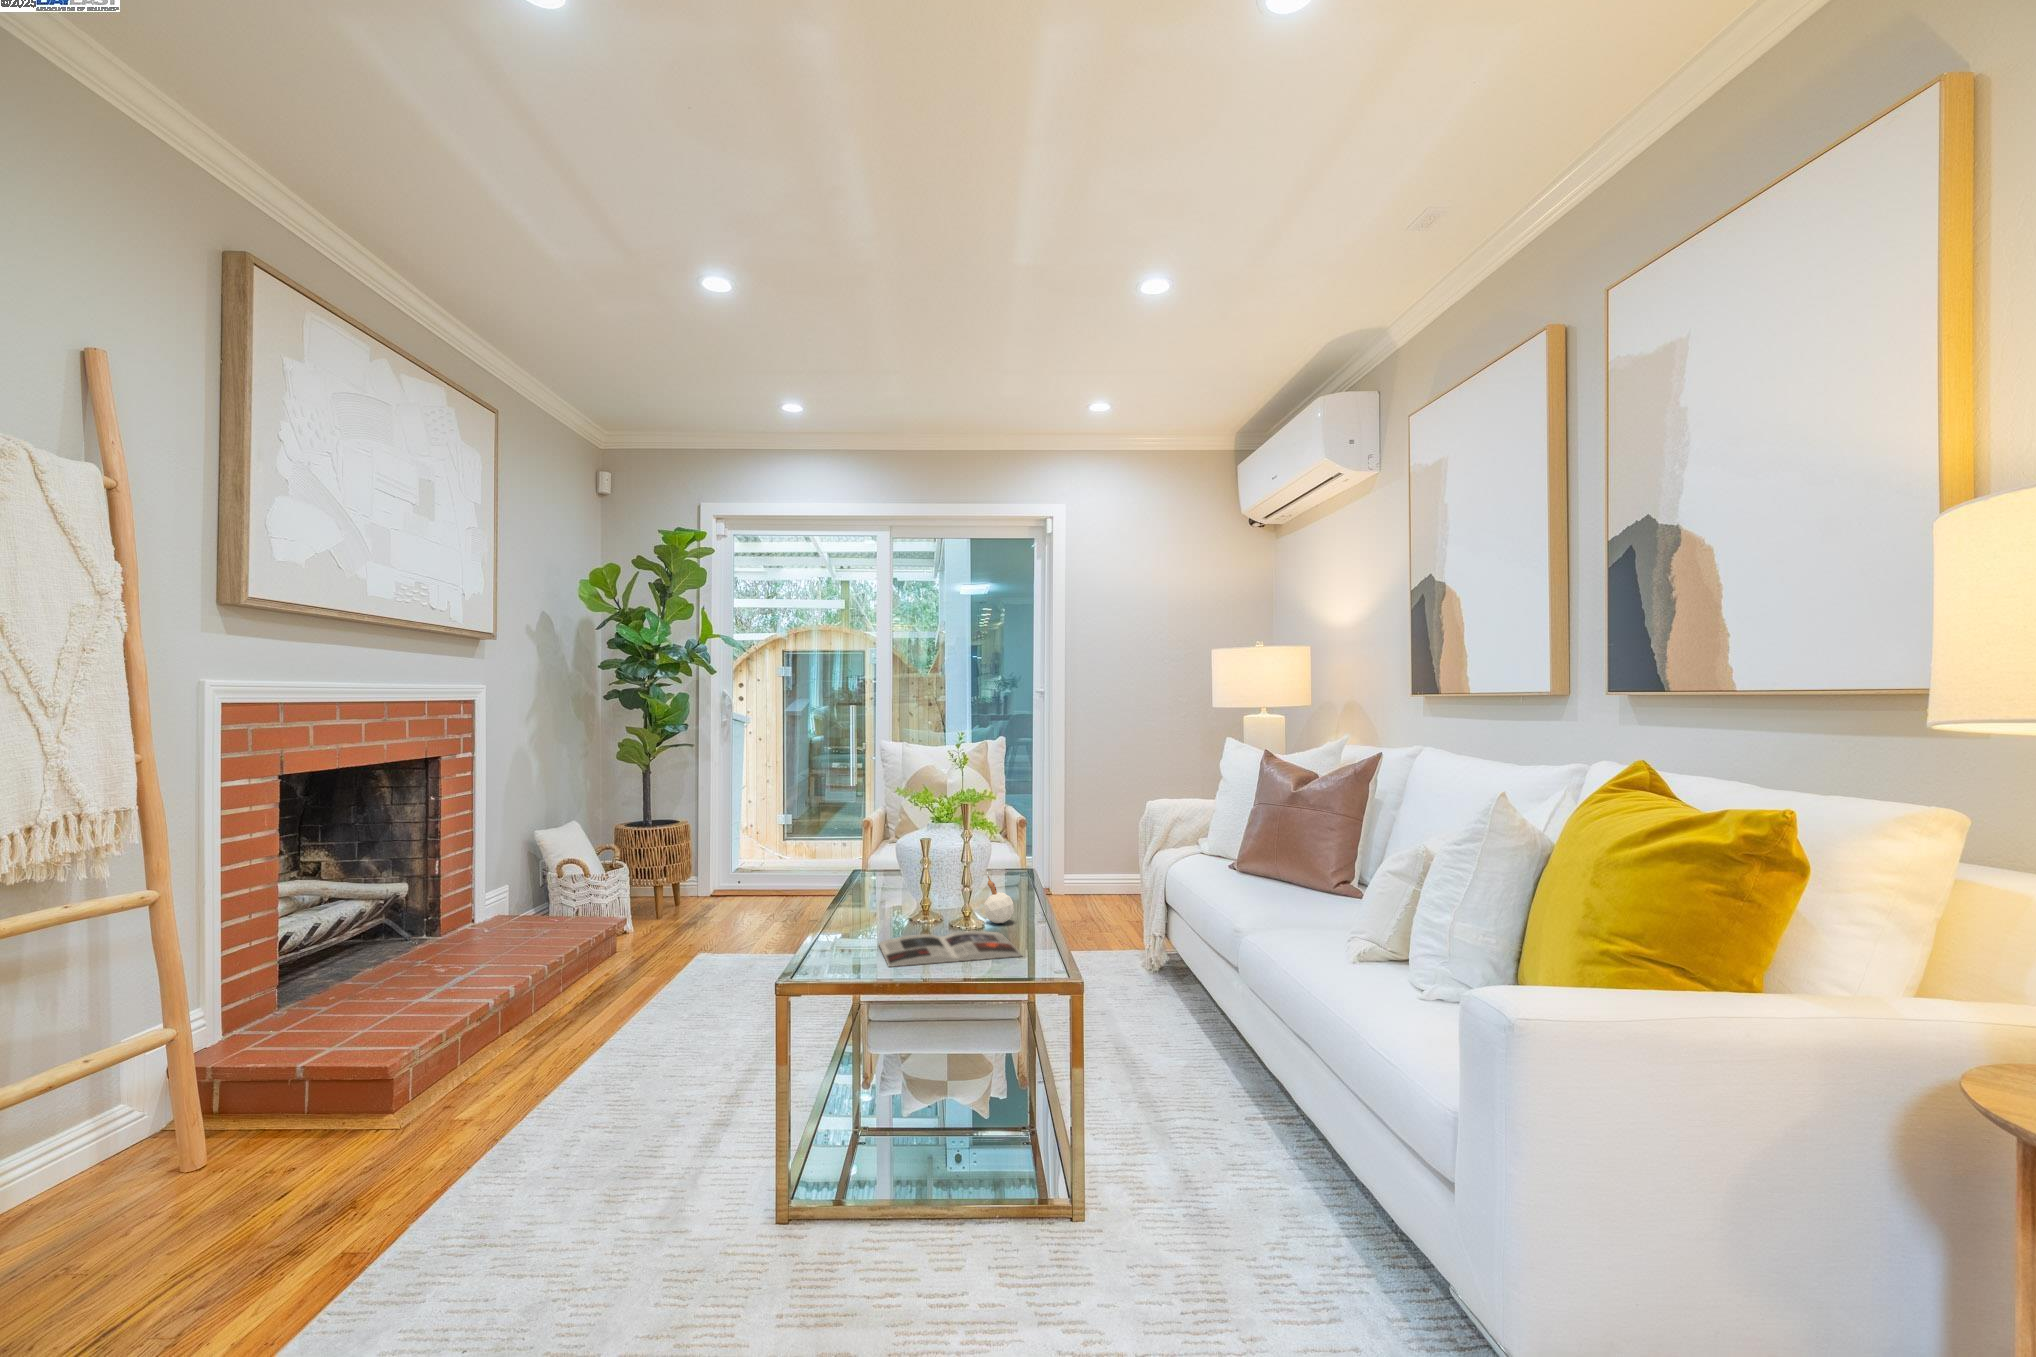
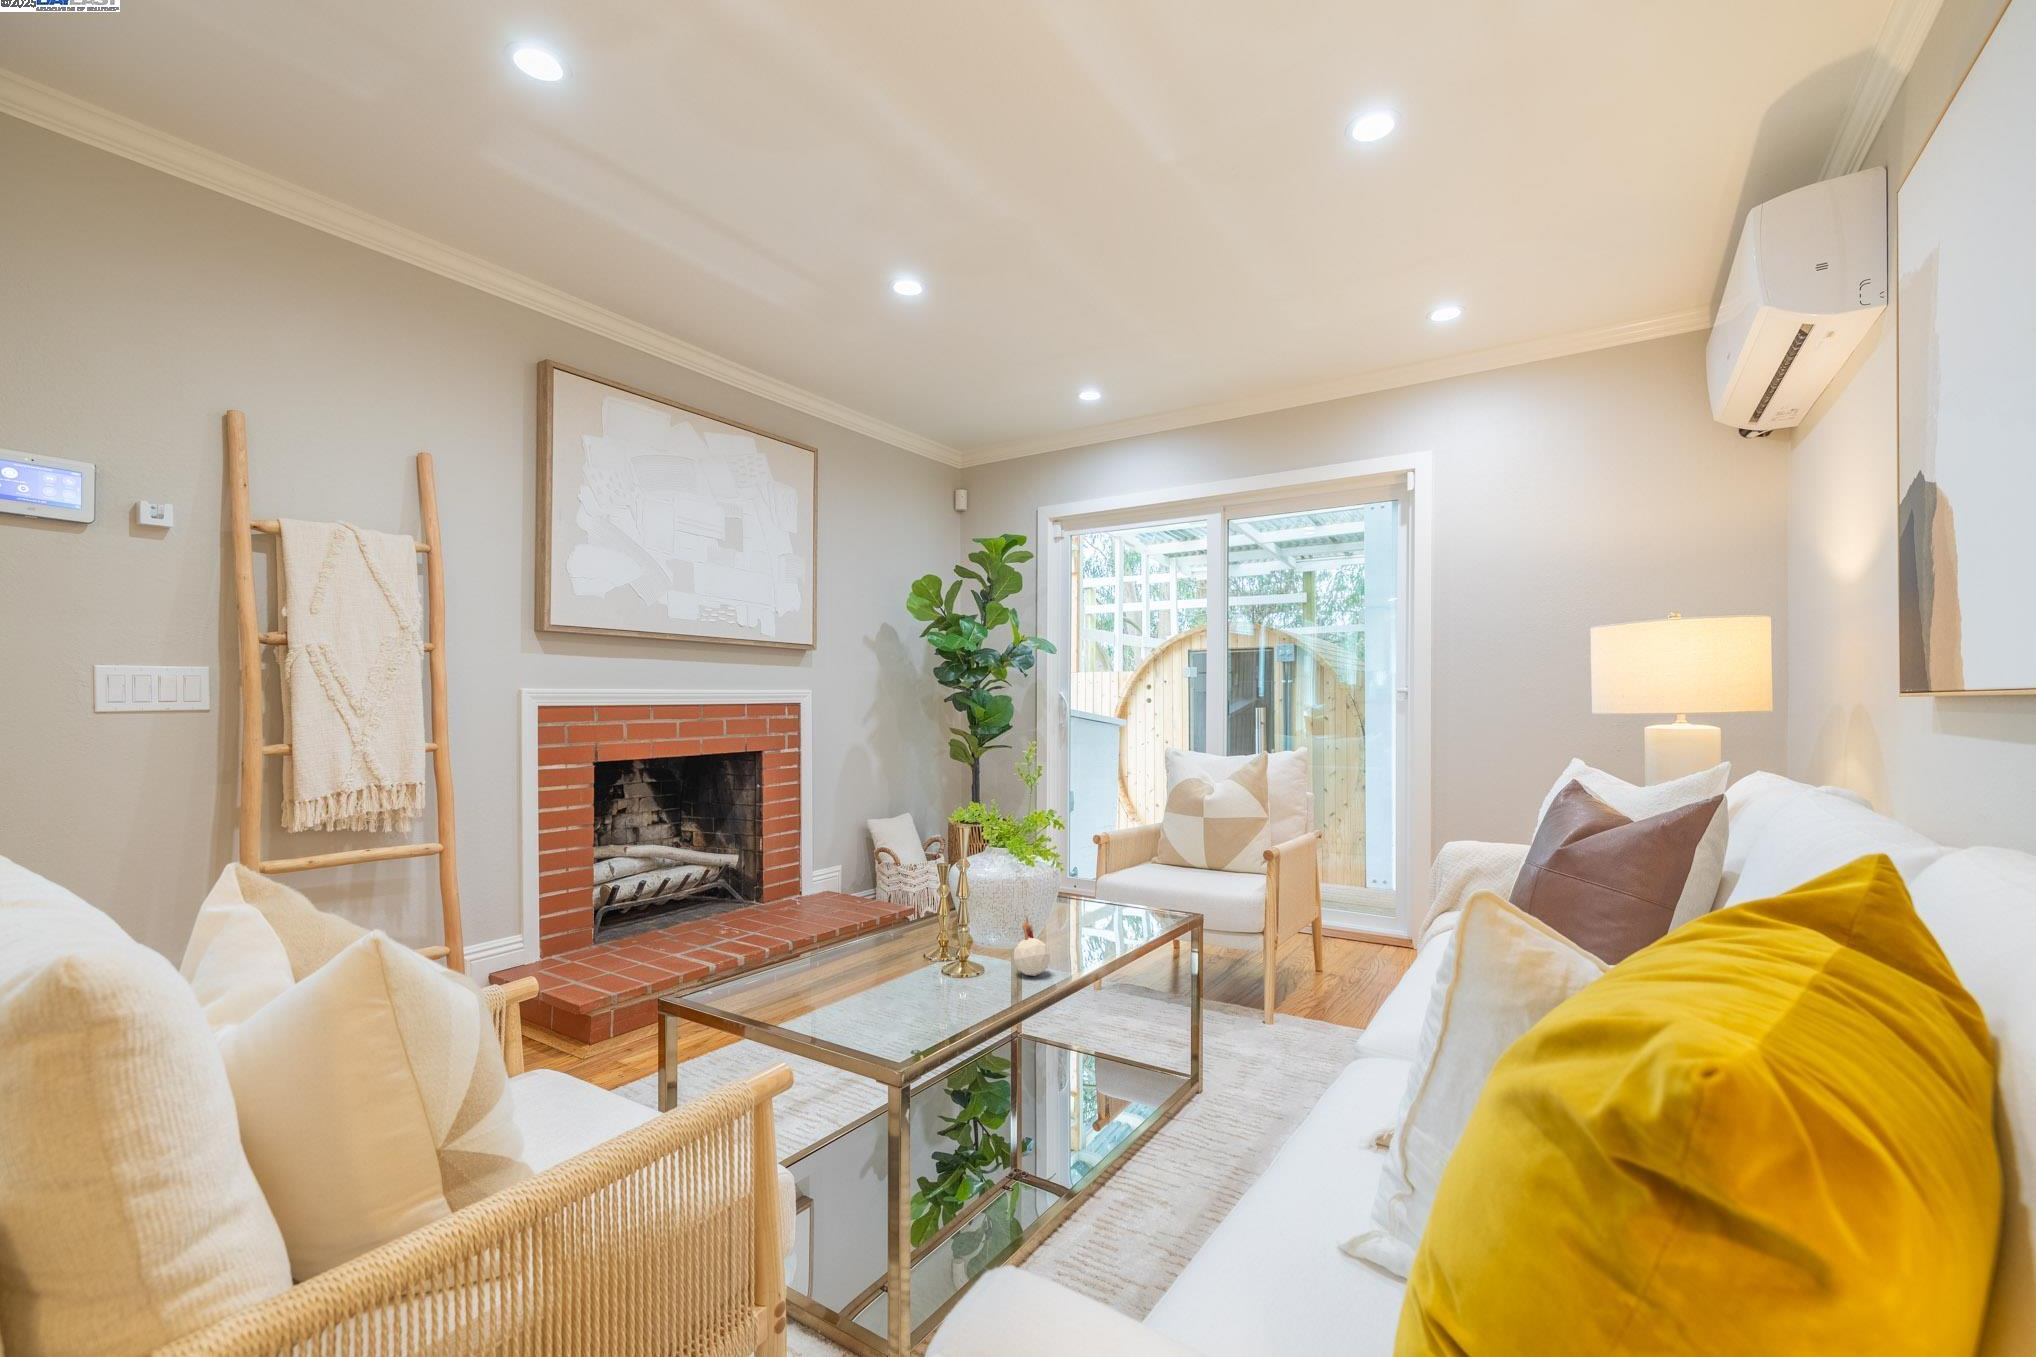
magazine: present [879,931,1022,967] -> none [819,973,999,1021]

